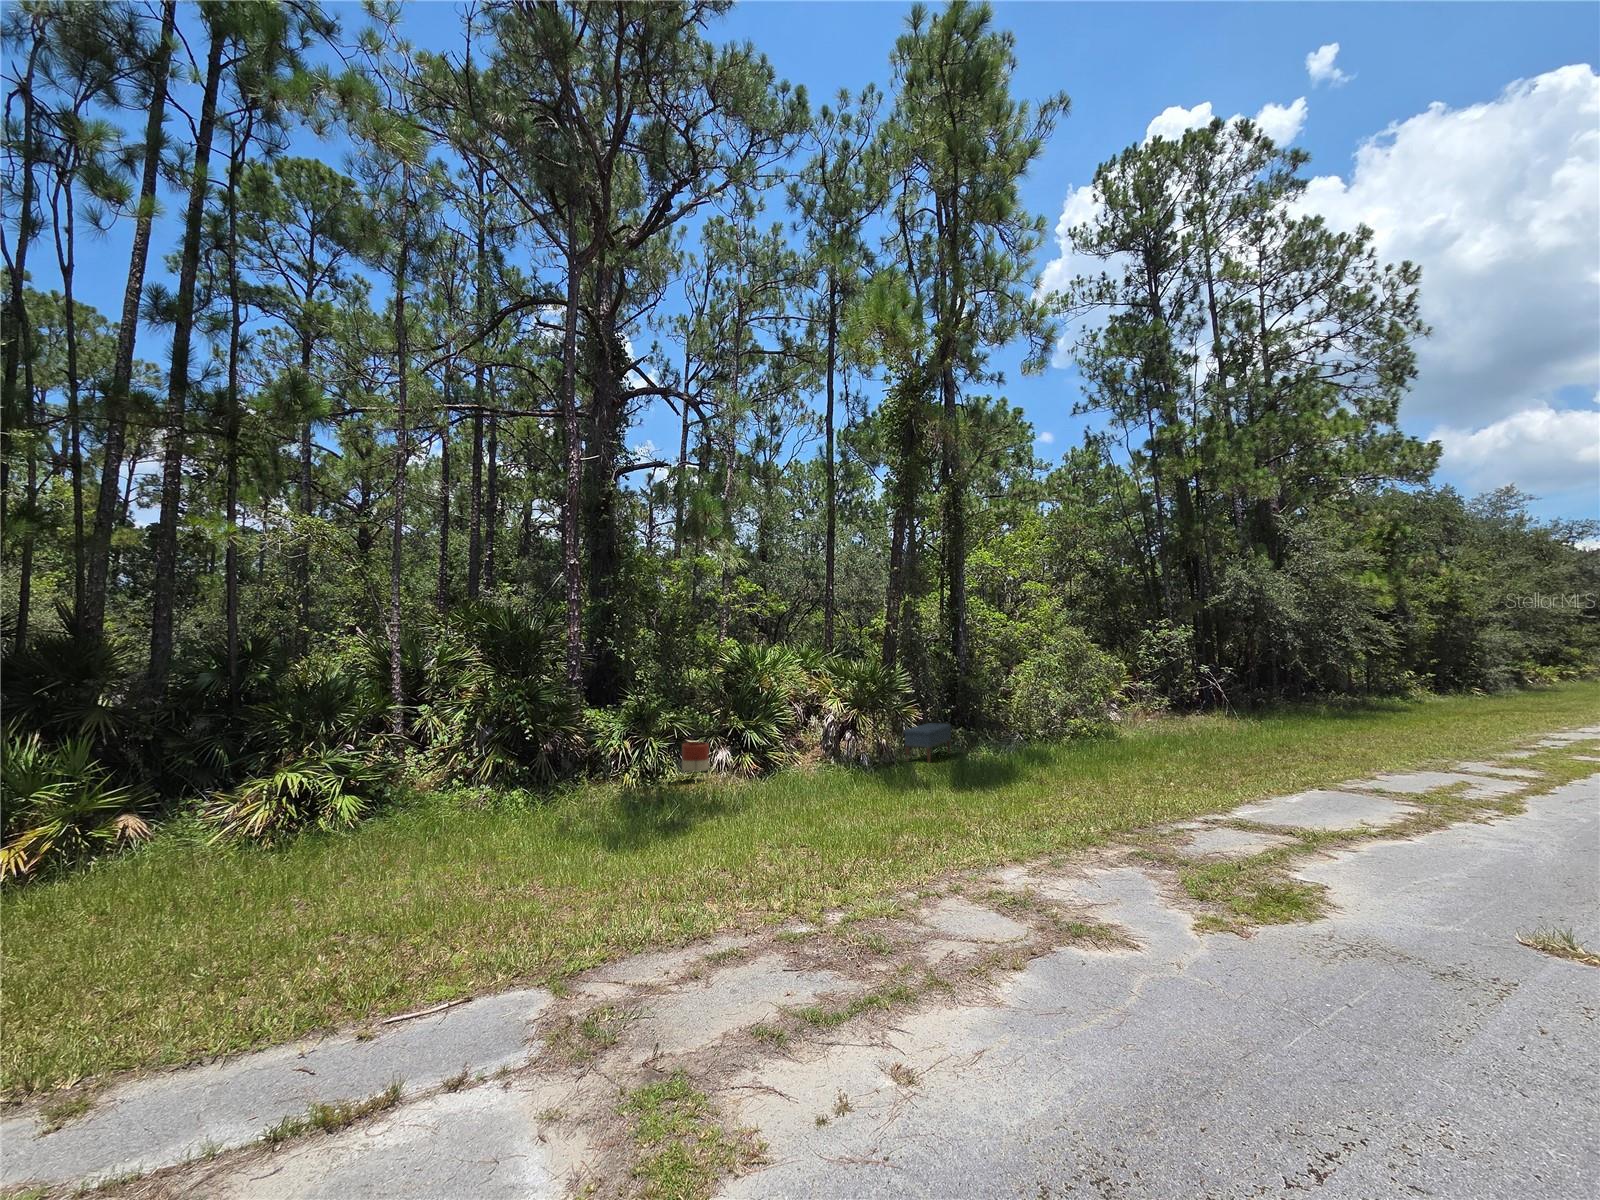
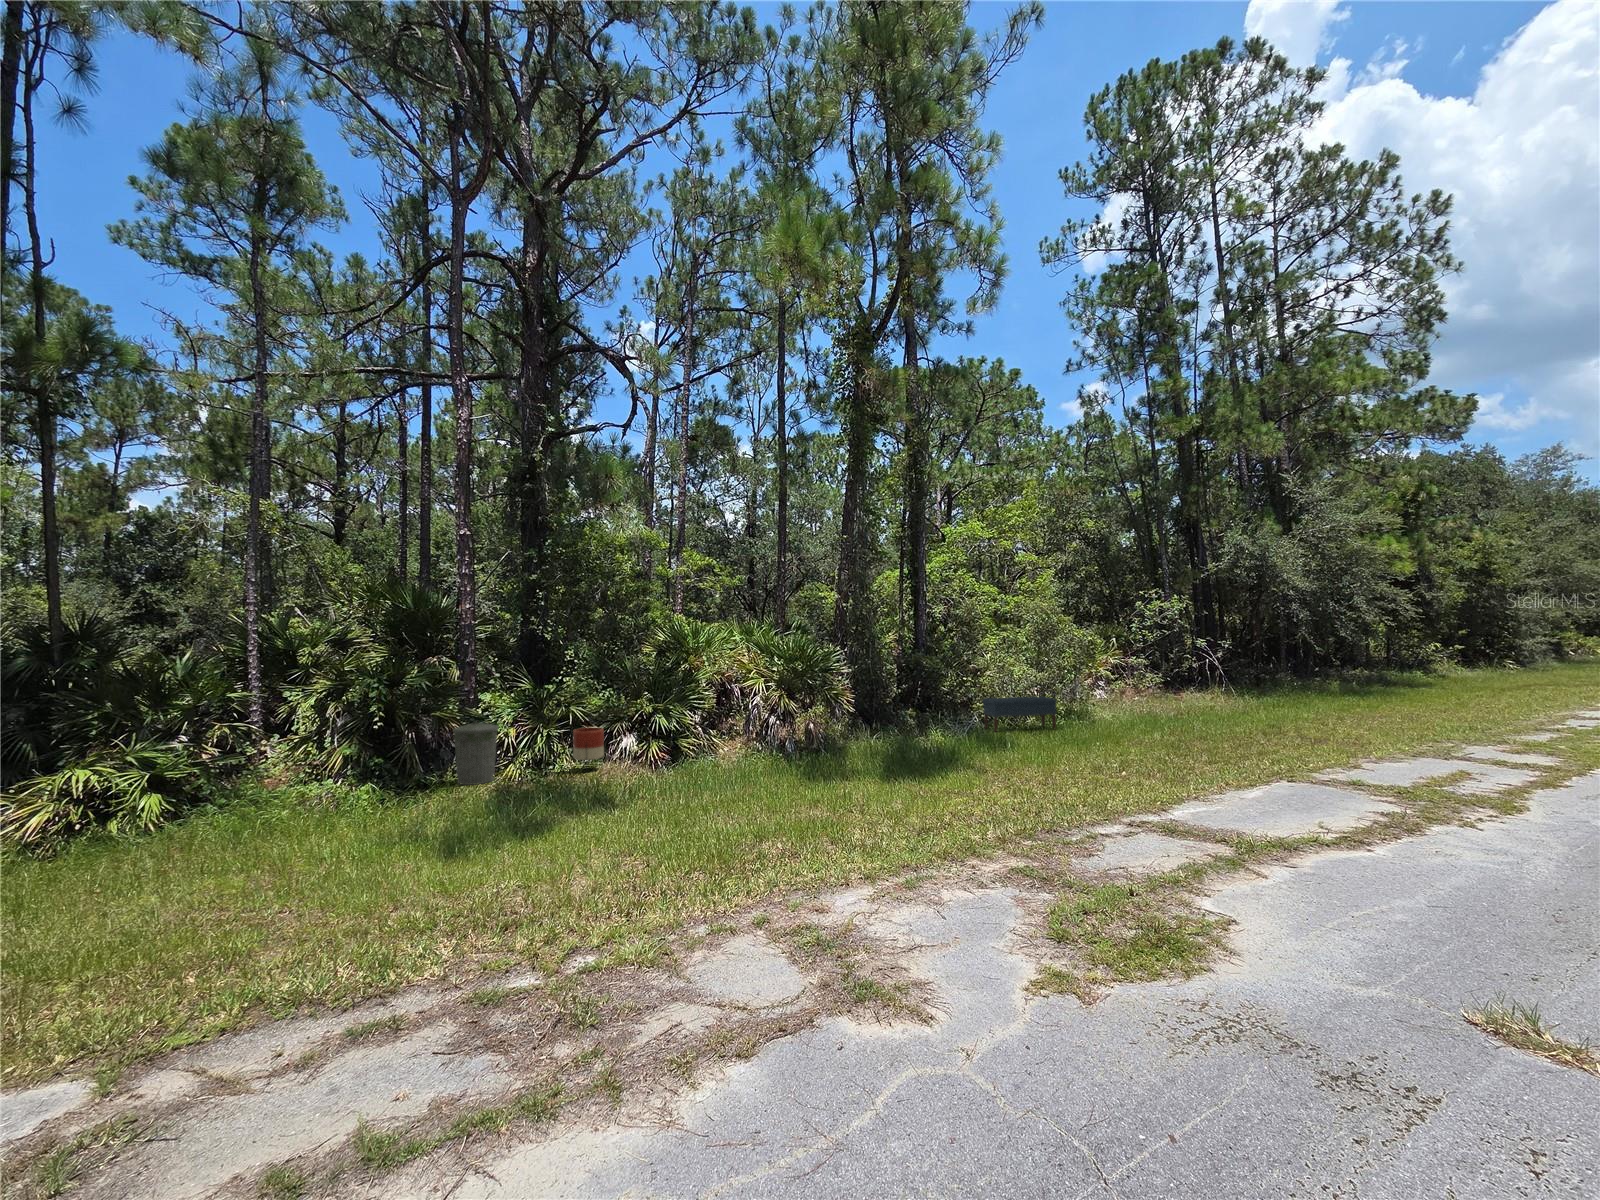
bench: present [904,723,951,763] -> present [983,696,1057,732]
trash can: none [582,735,622,793] -> present [453,722,499,785]

